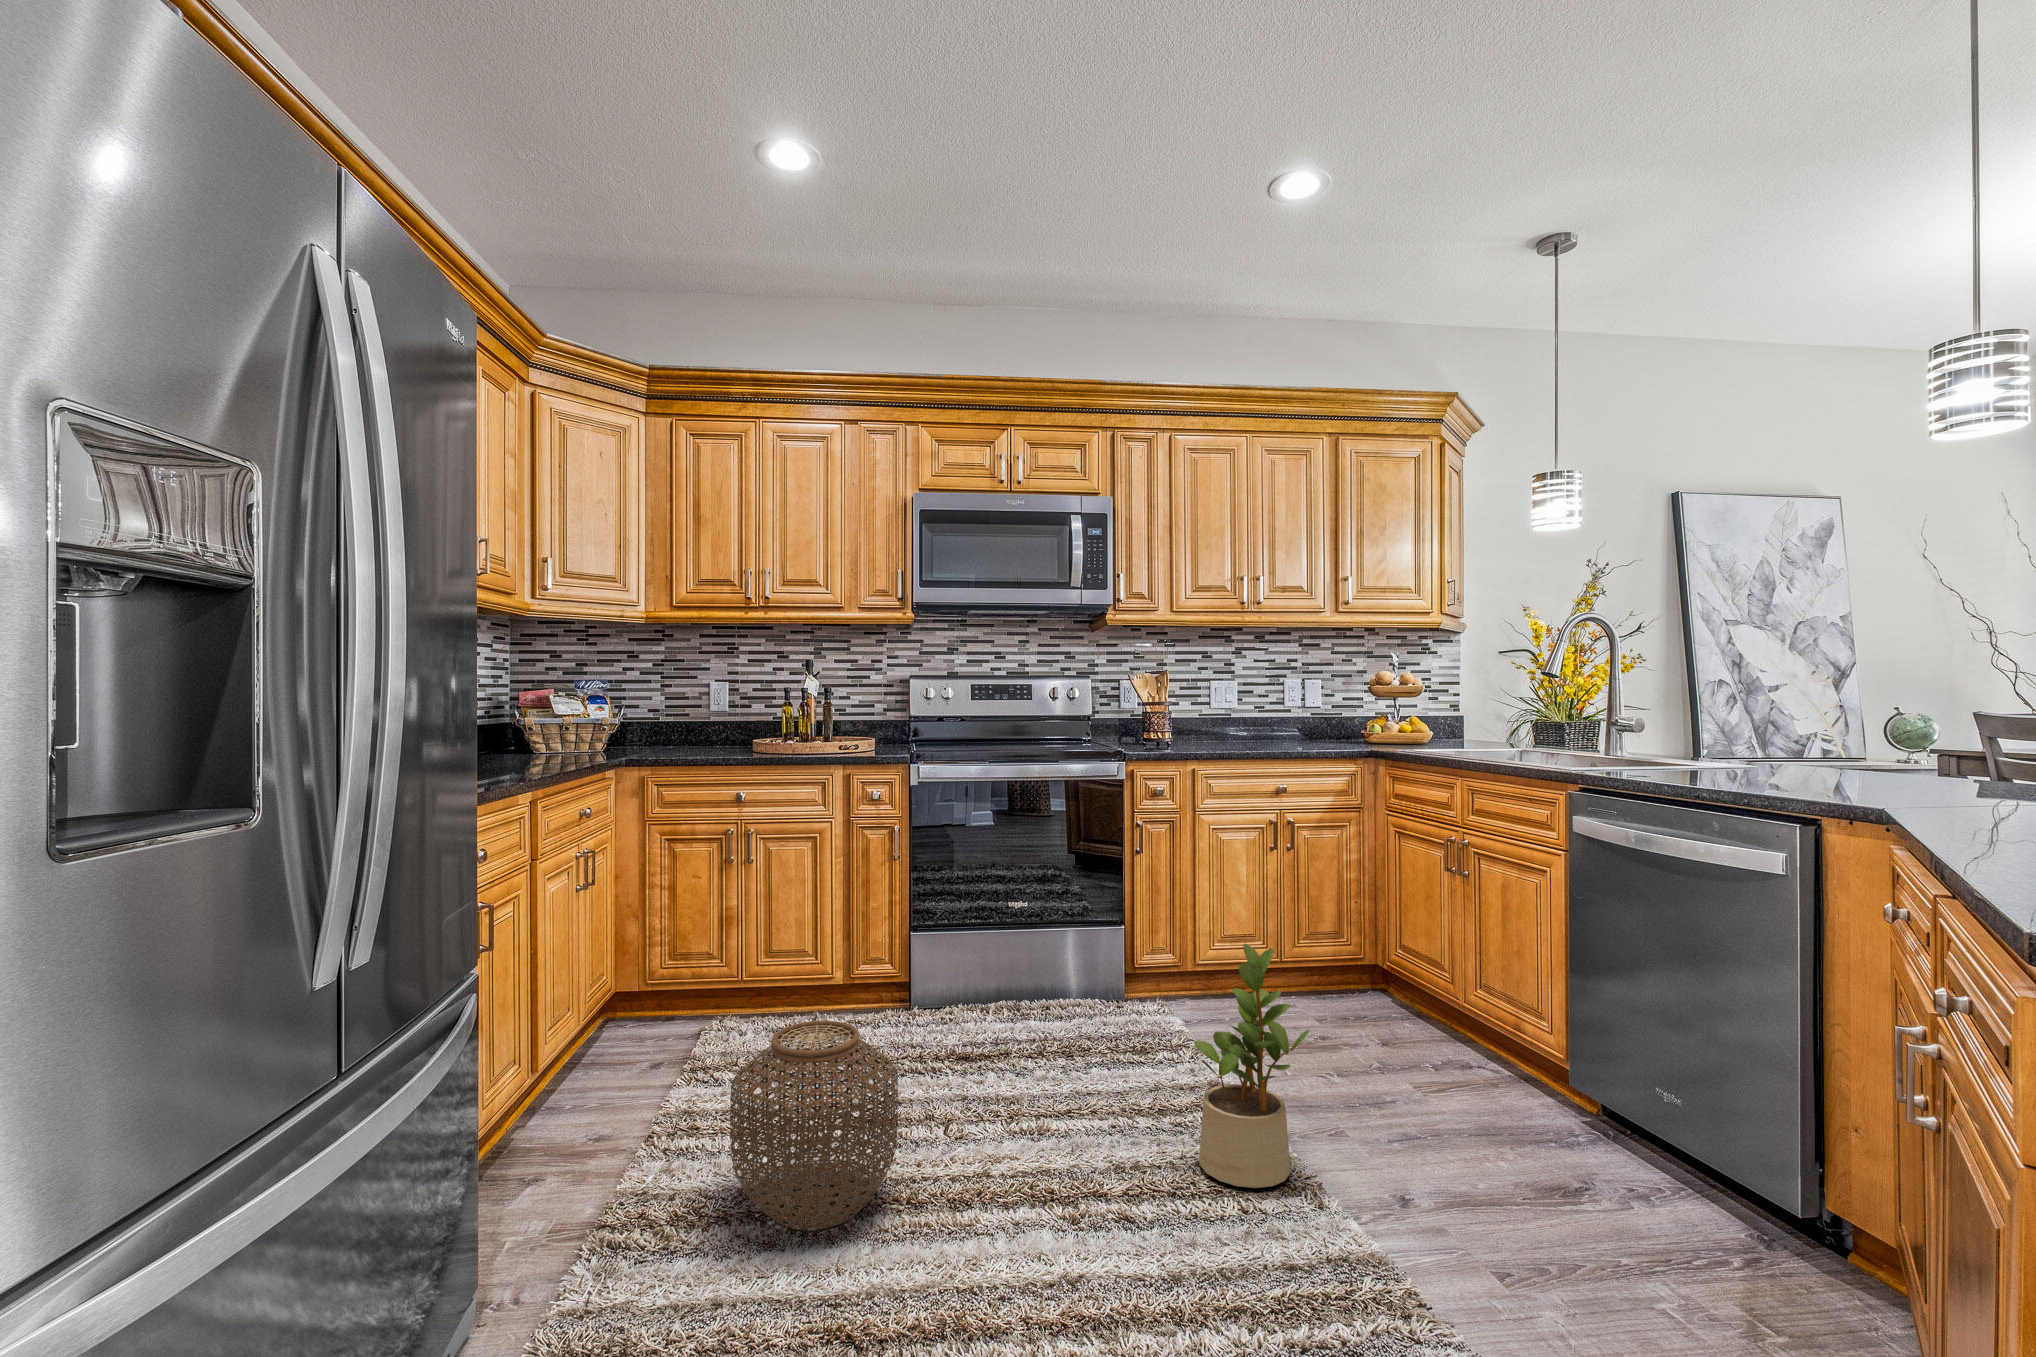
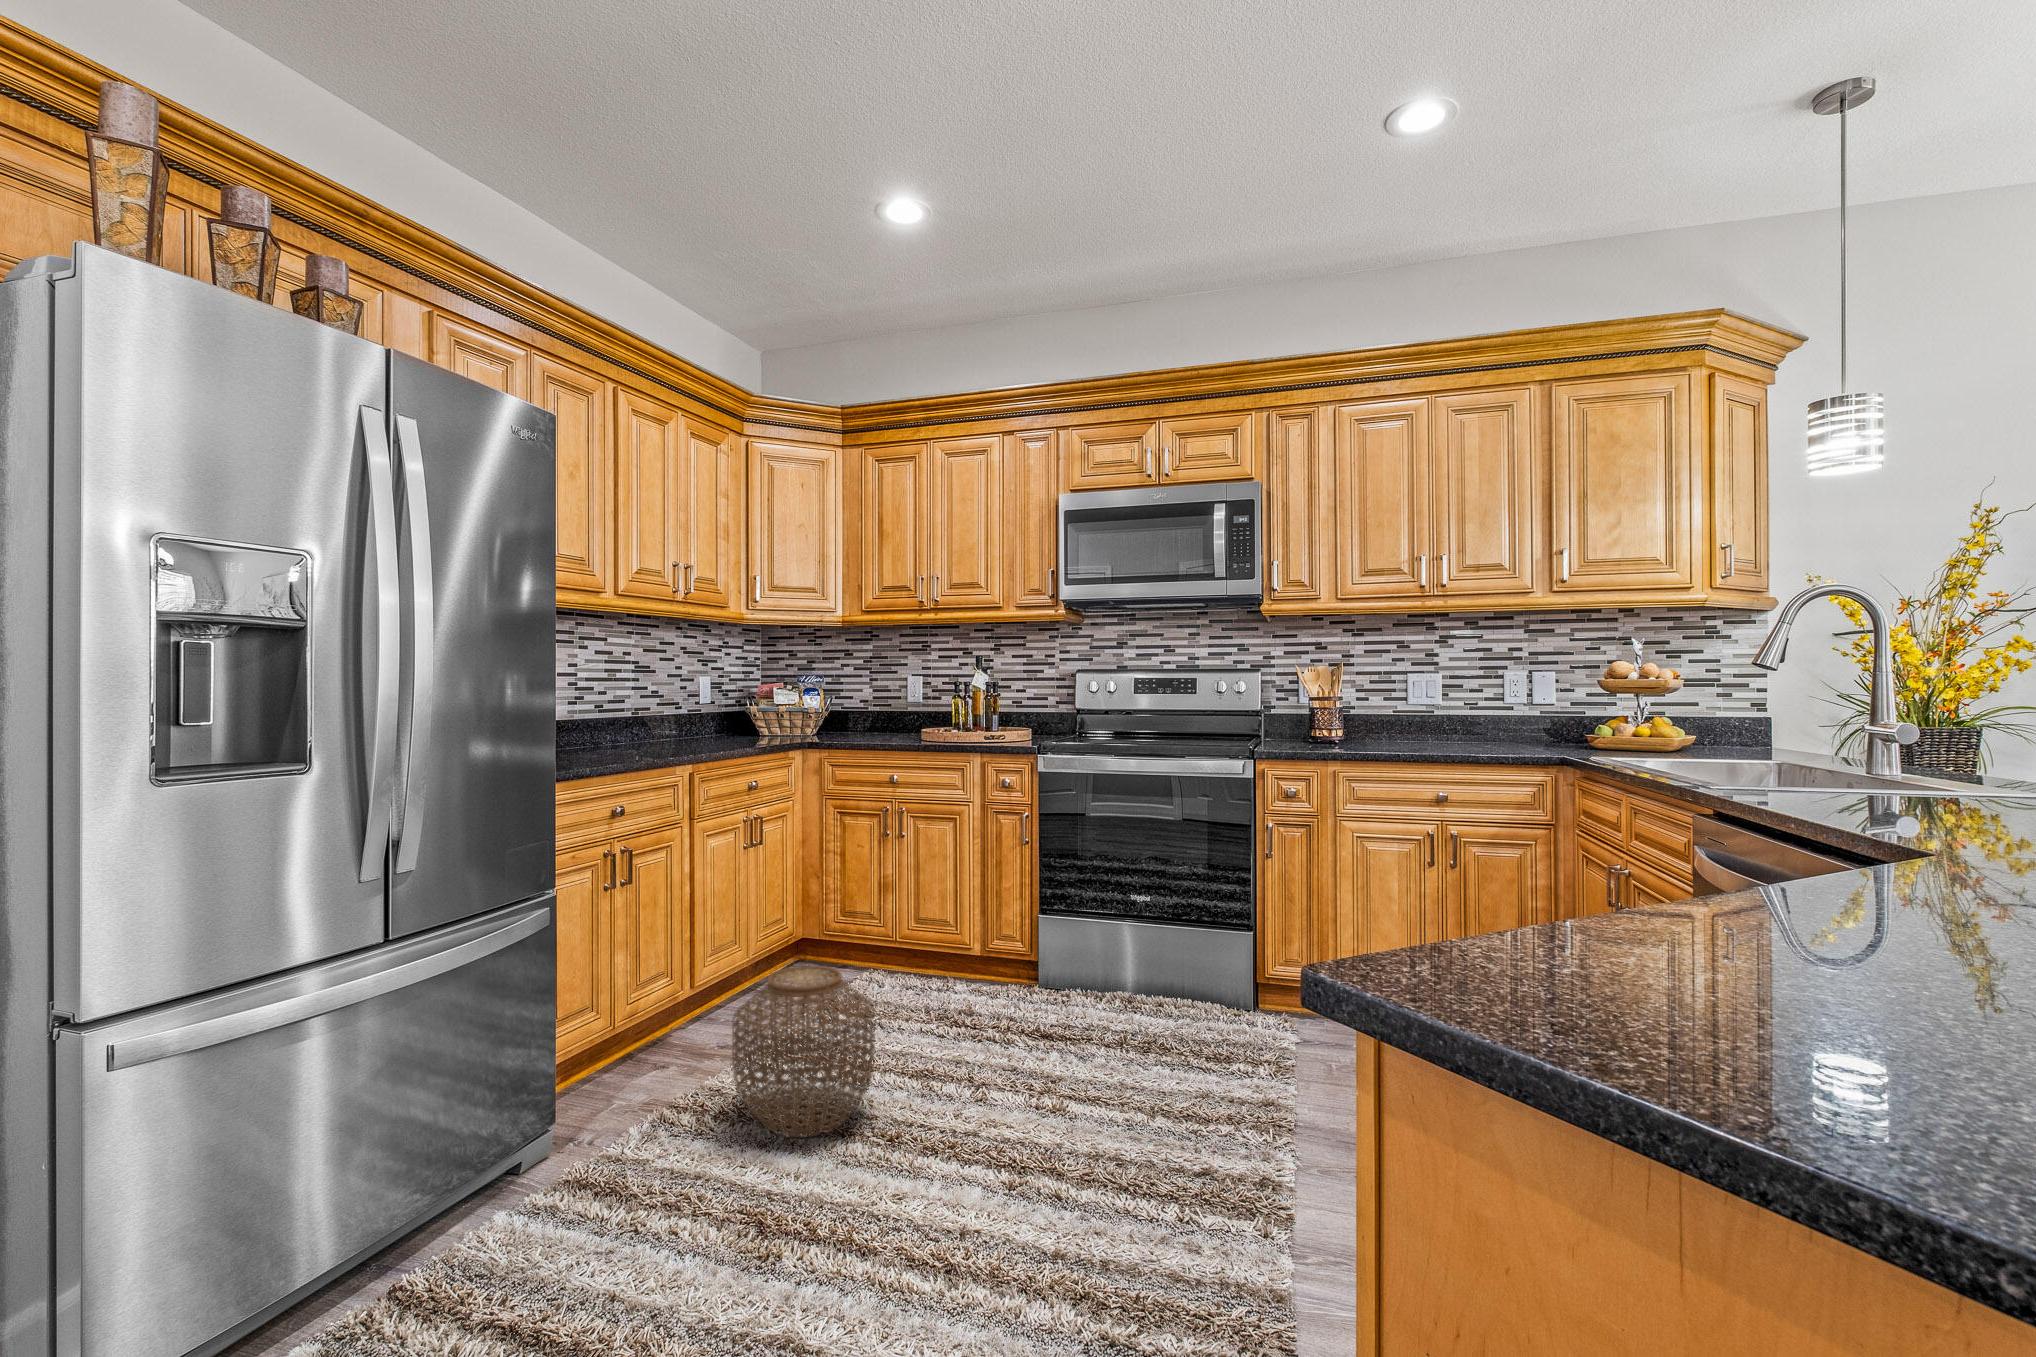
potted plant: present [1194,944,1309,1188] -> none [1151,944,1254,1195]

